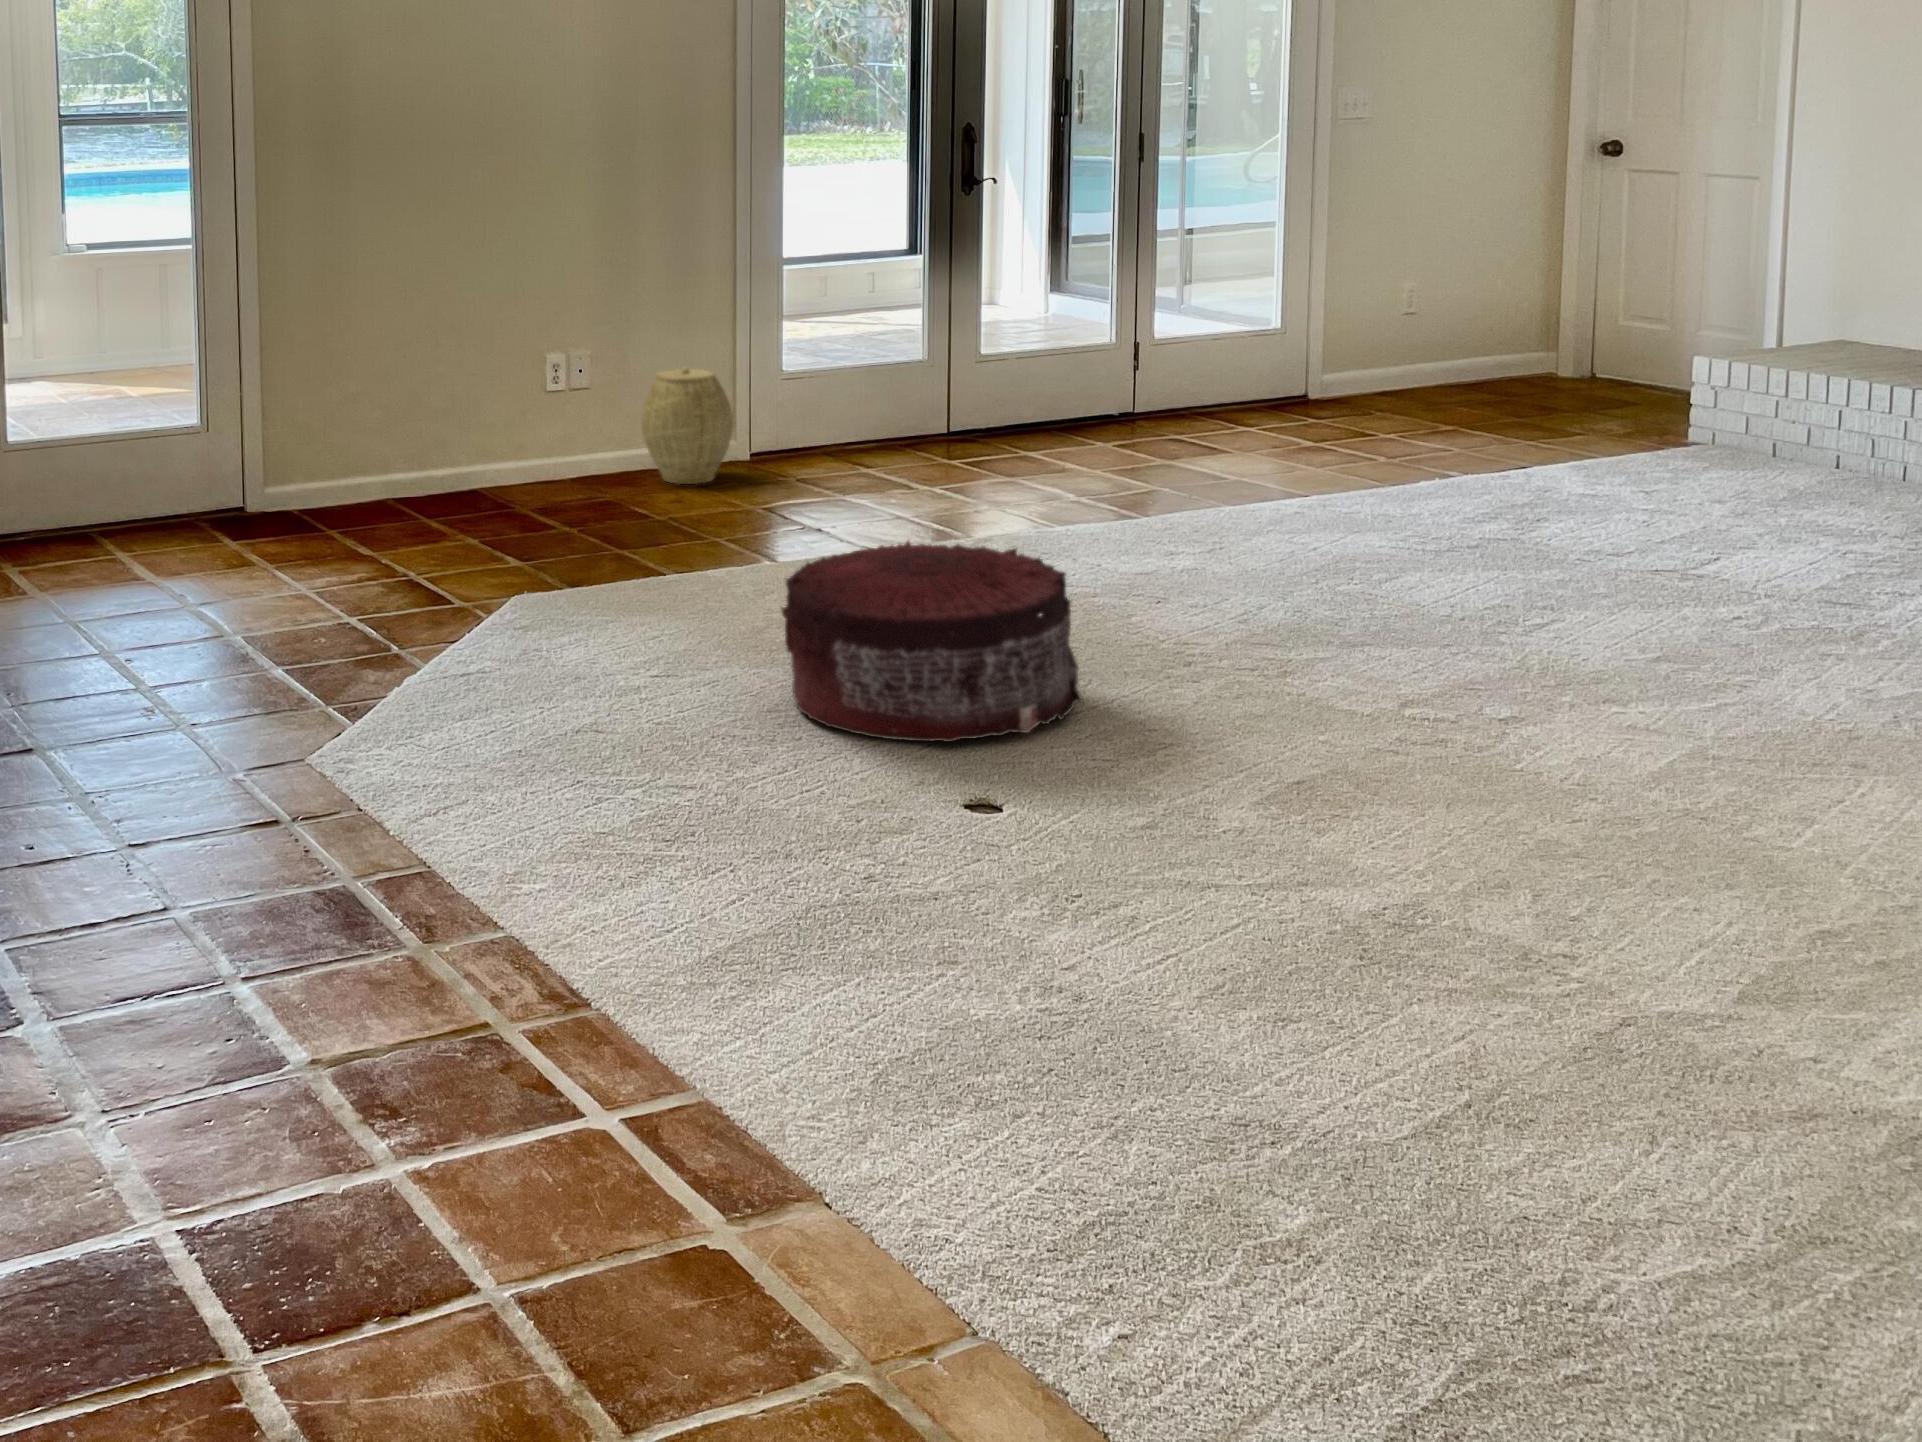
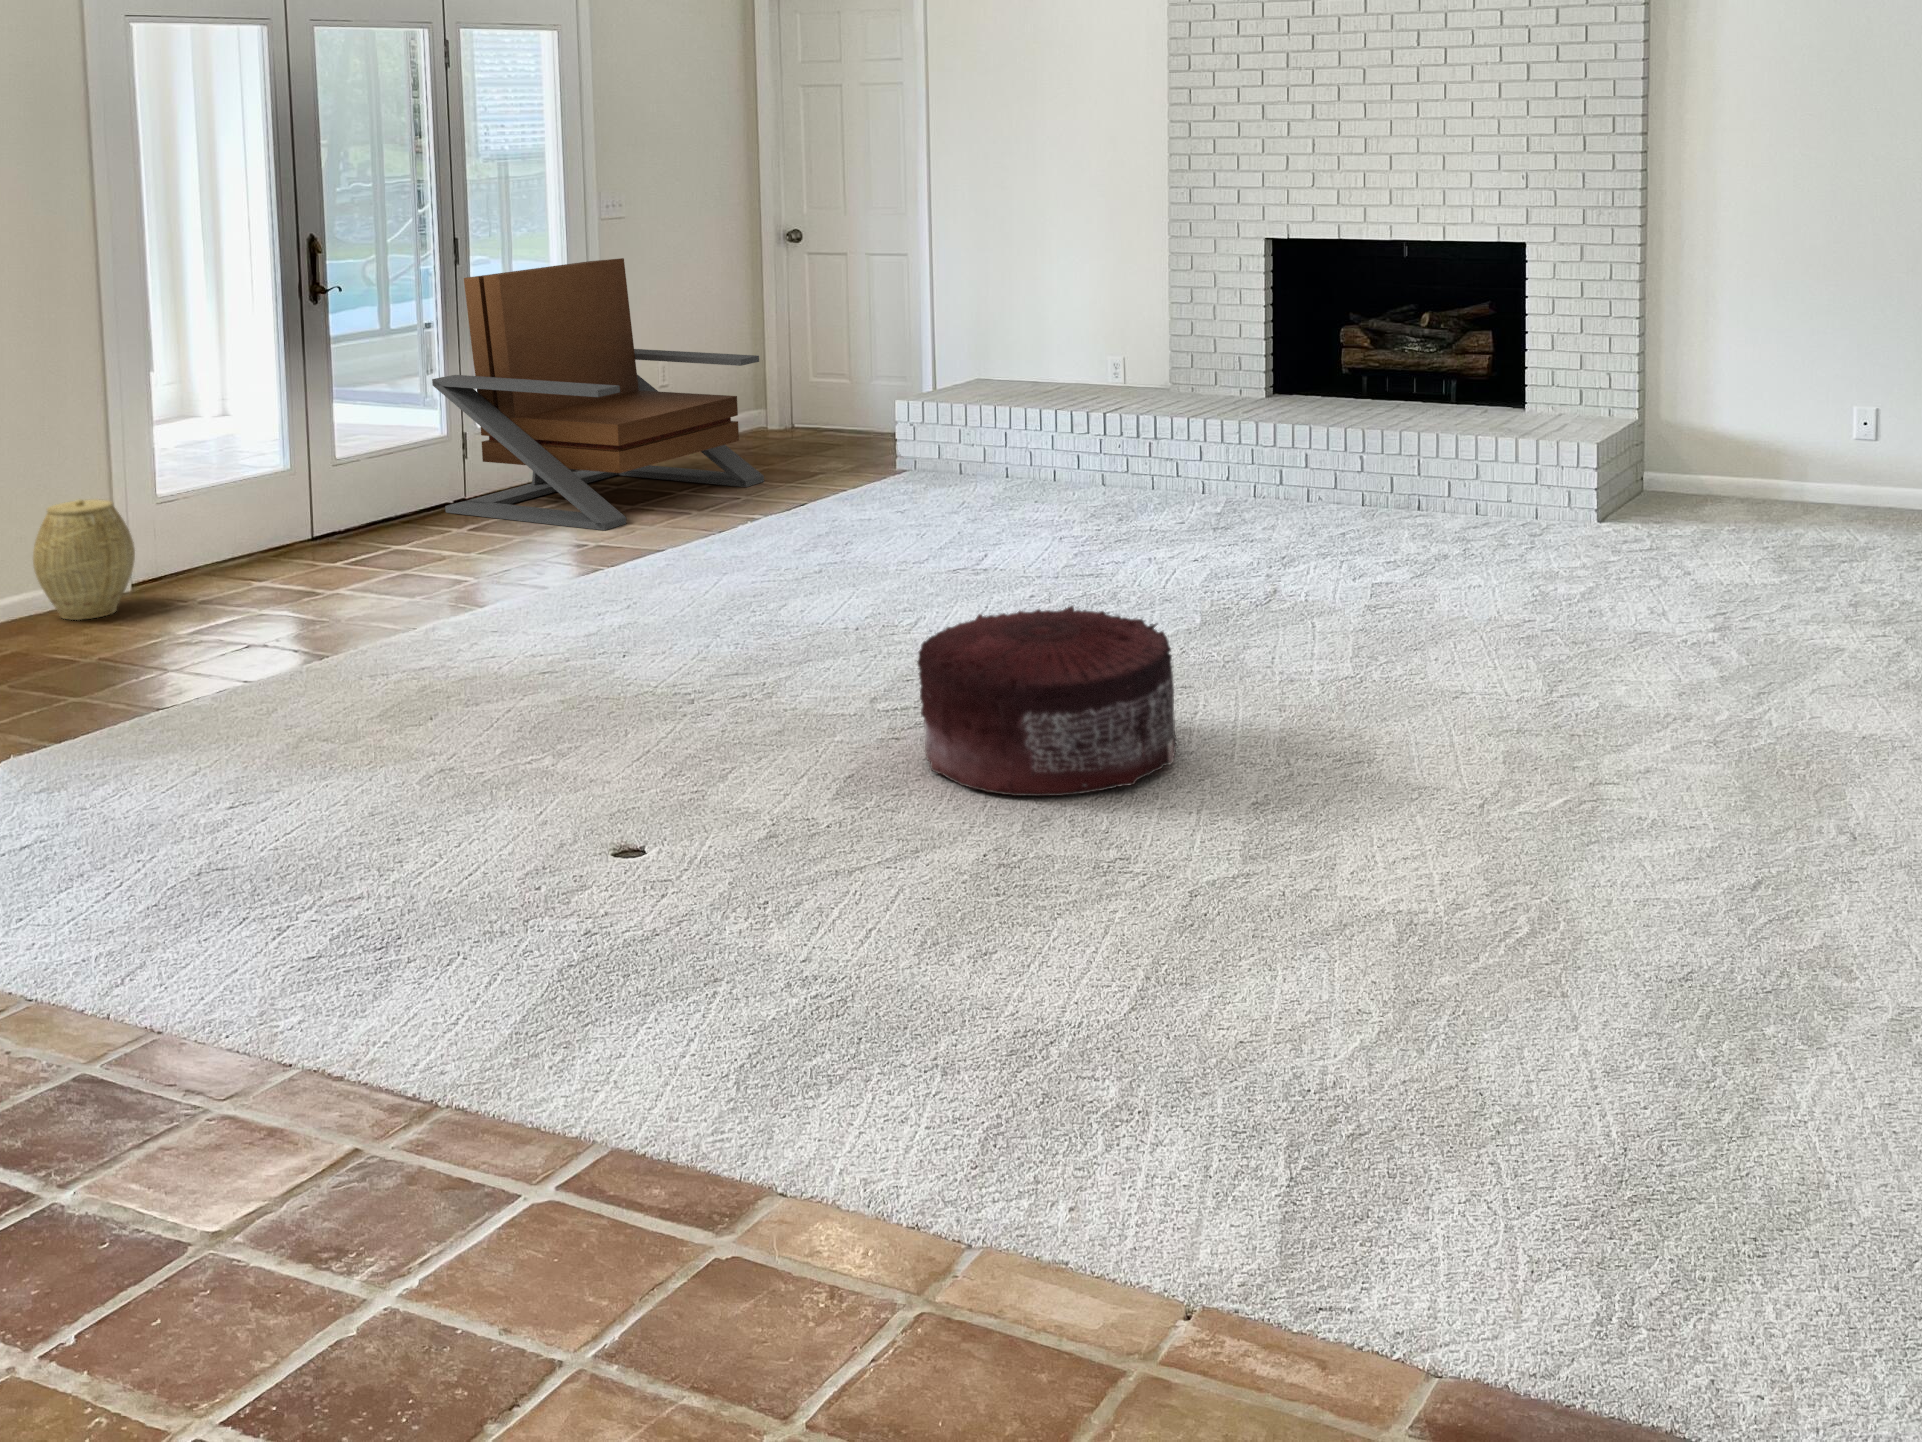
lounge chair: none [1093,156,1501,466] -> present [432,258,764,530]
pouf: present [781,541,1082,742] -> present [918,606,1177,796]

